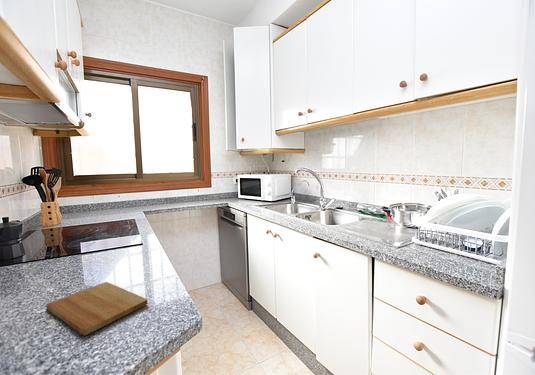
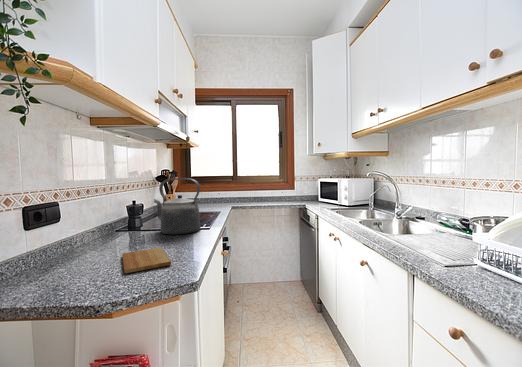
kettle: none [56,181,135,260] -> present [154,178,201,235]

